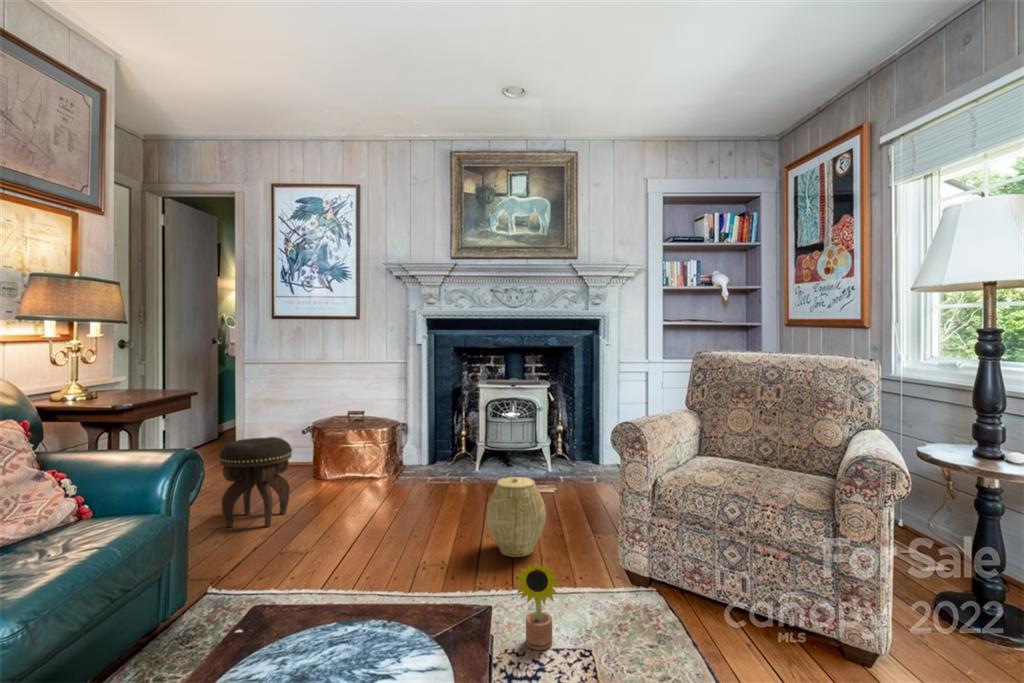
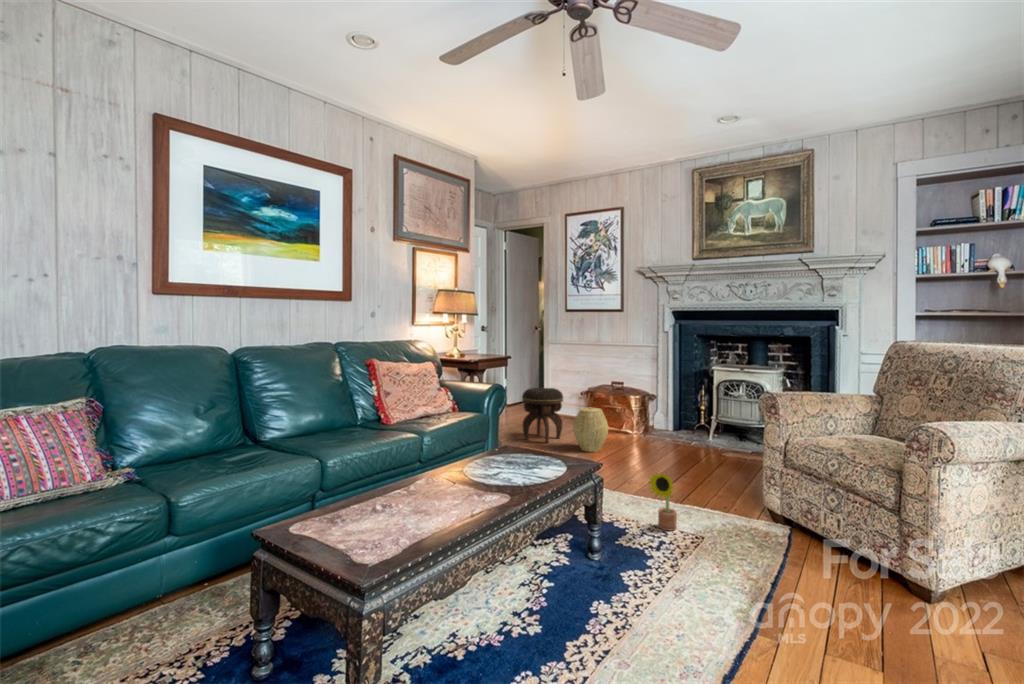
woven basket: present [487,477,546,557] -> present [573,407,608,452]

